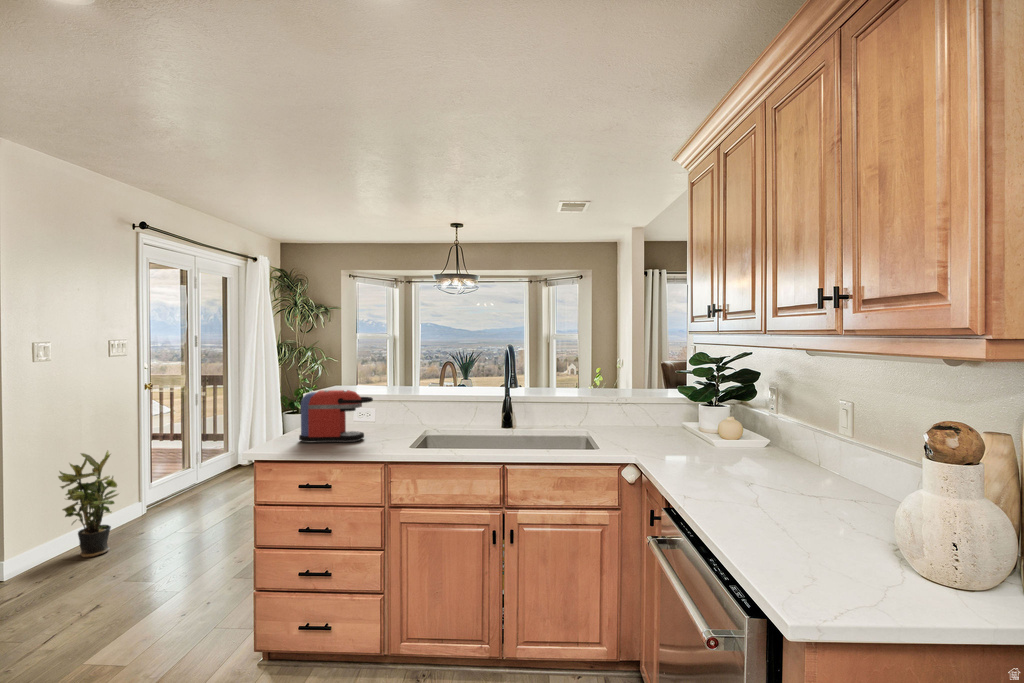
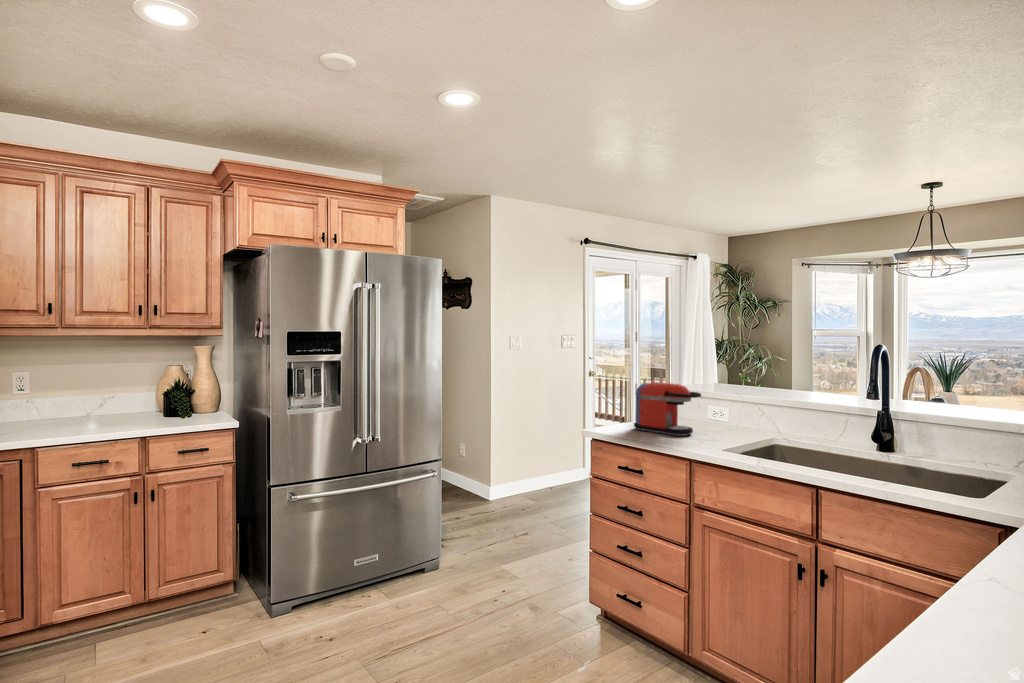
potted plant: present [58,451,118,558] -> none [521,419,559,500]

